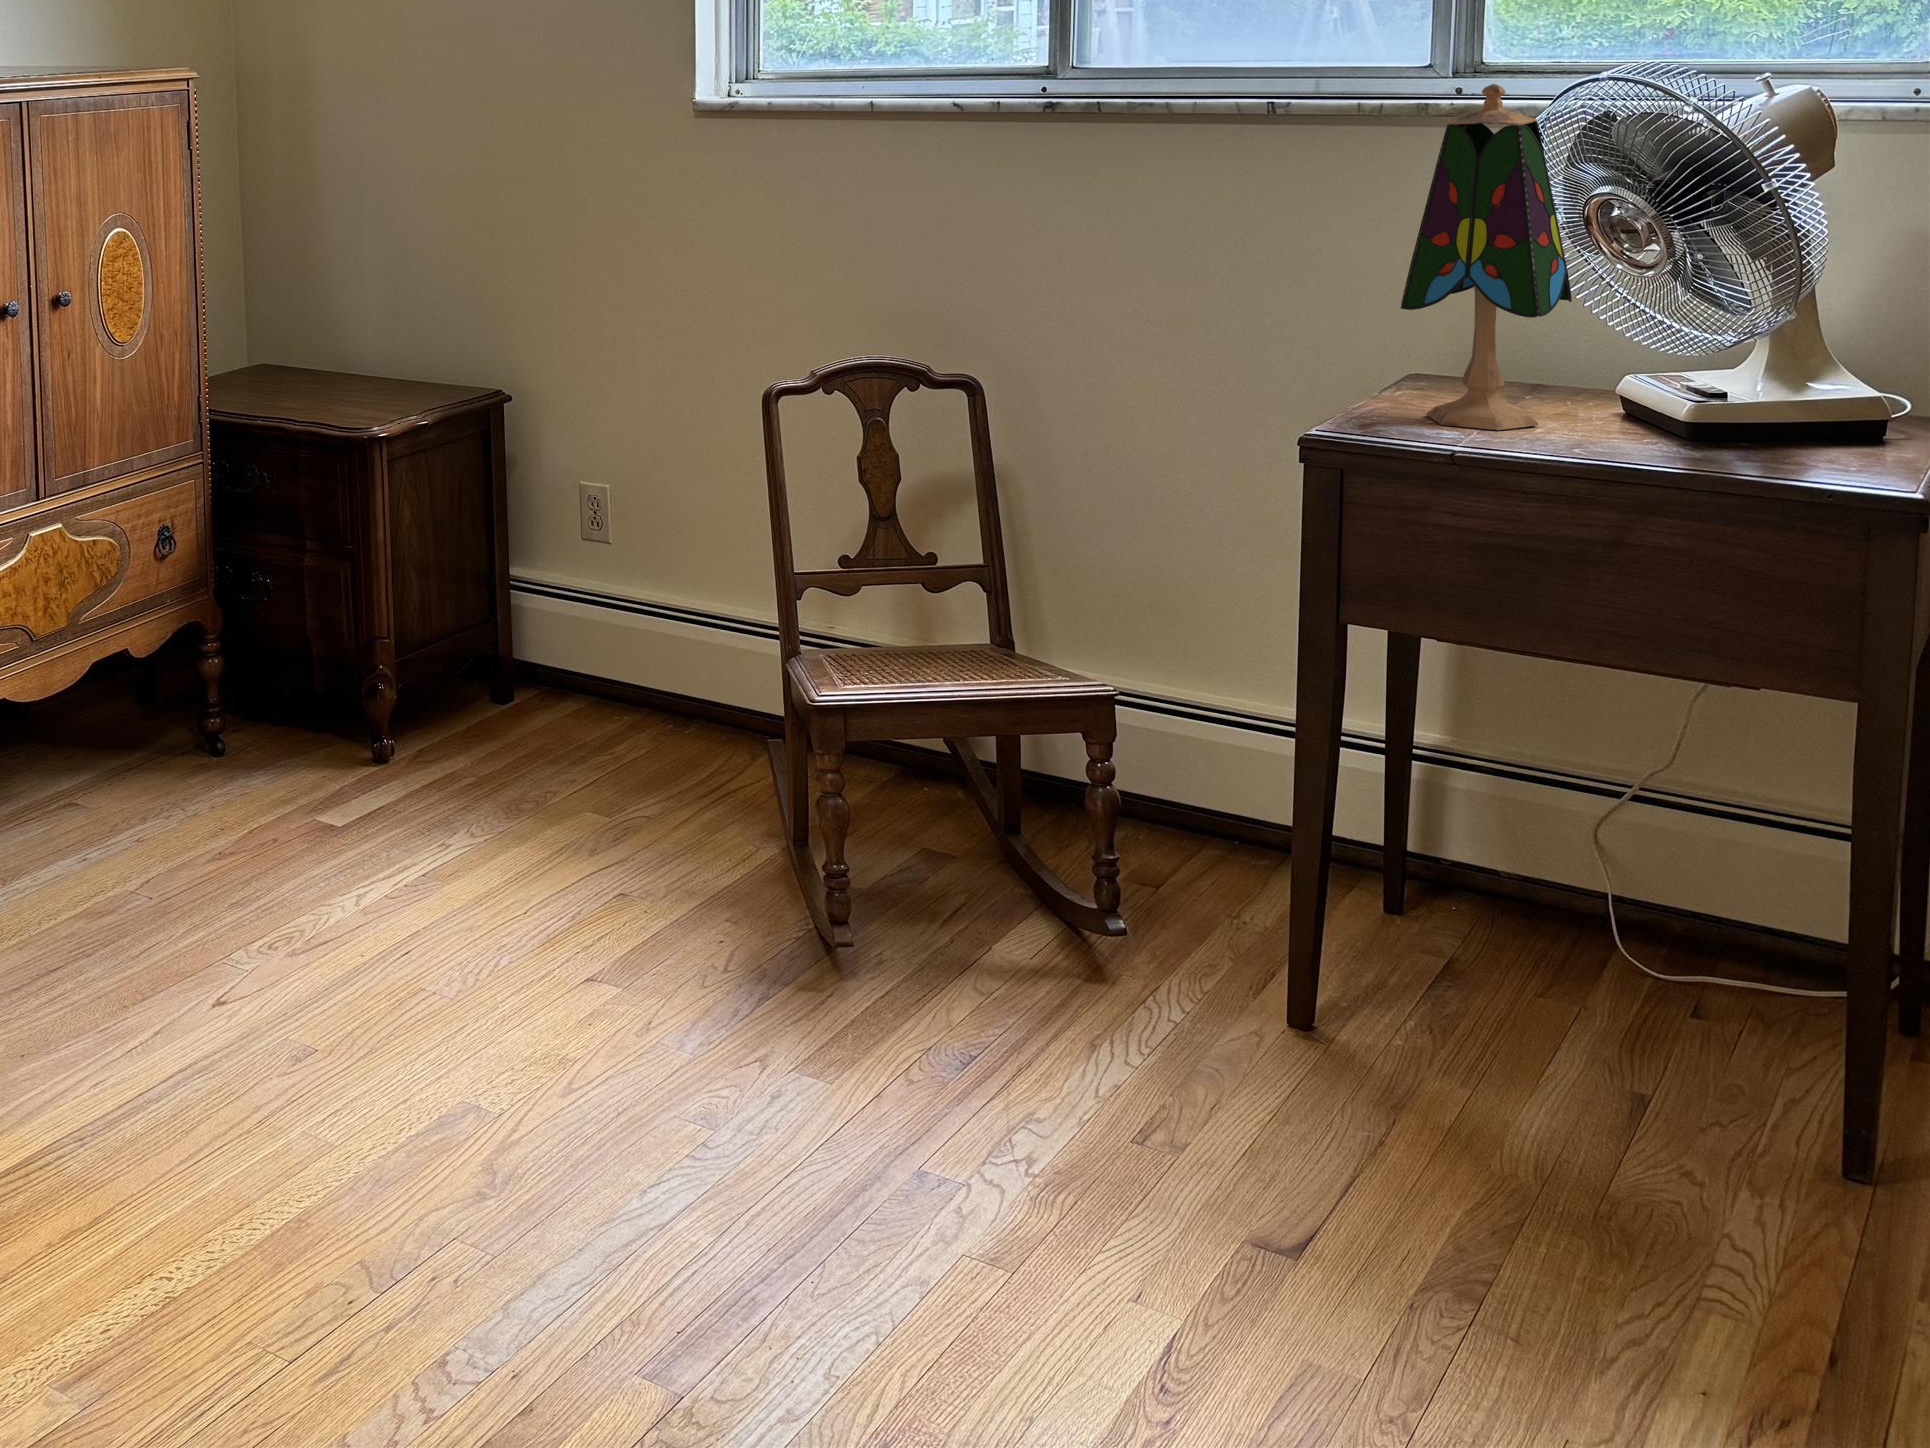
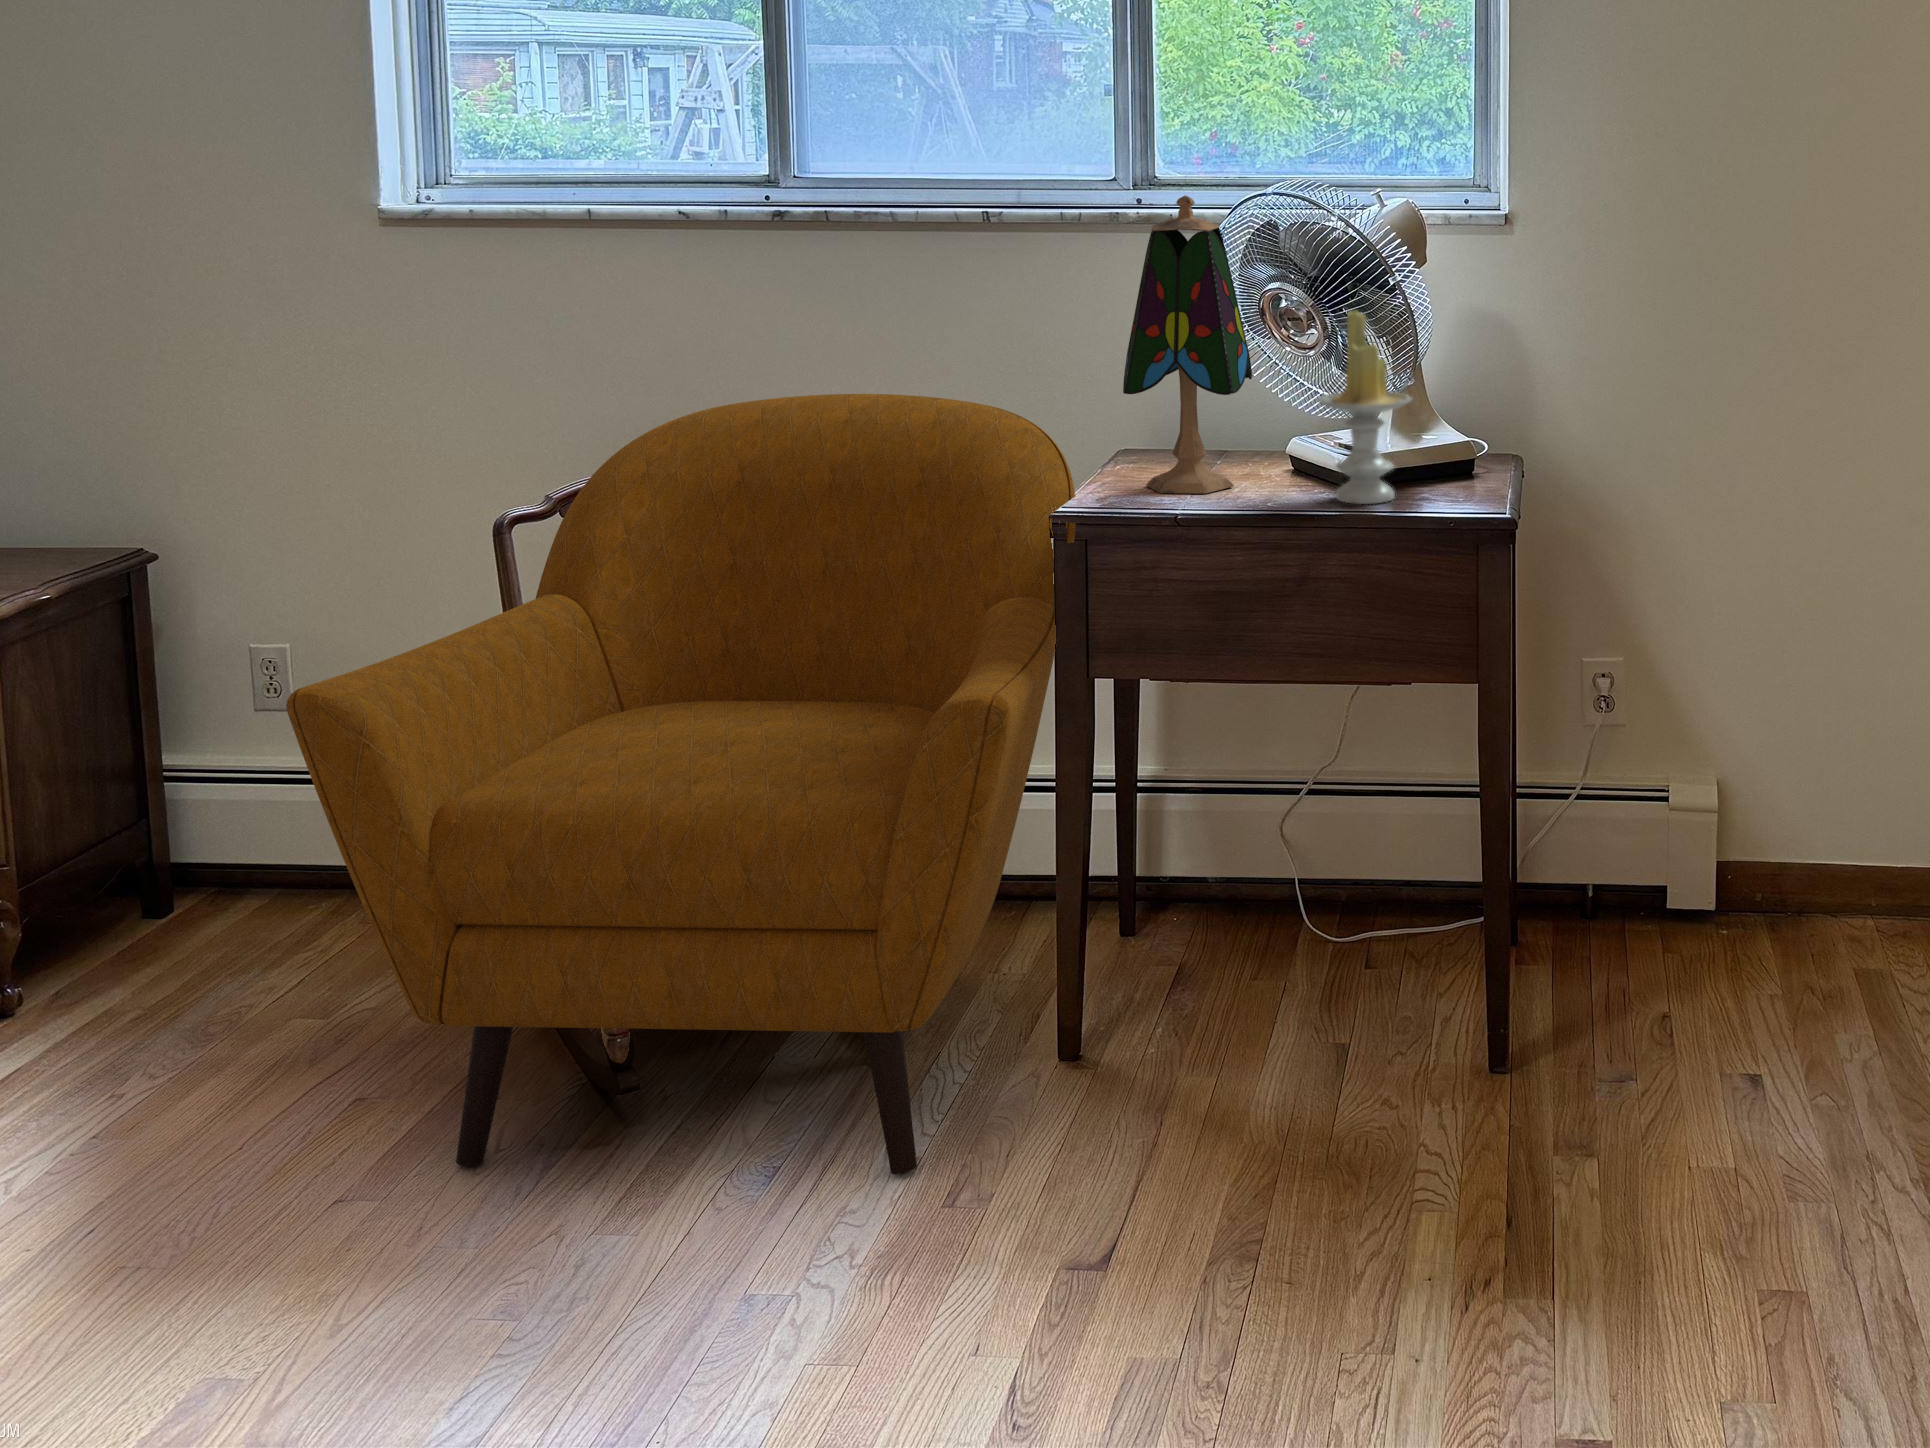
candle: none [1653,224,1793,462] -> present [1317,311,1412,504]
armchair: none [570,293,1345,1095] -> present [286,394,1076,1174]

